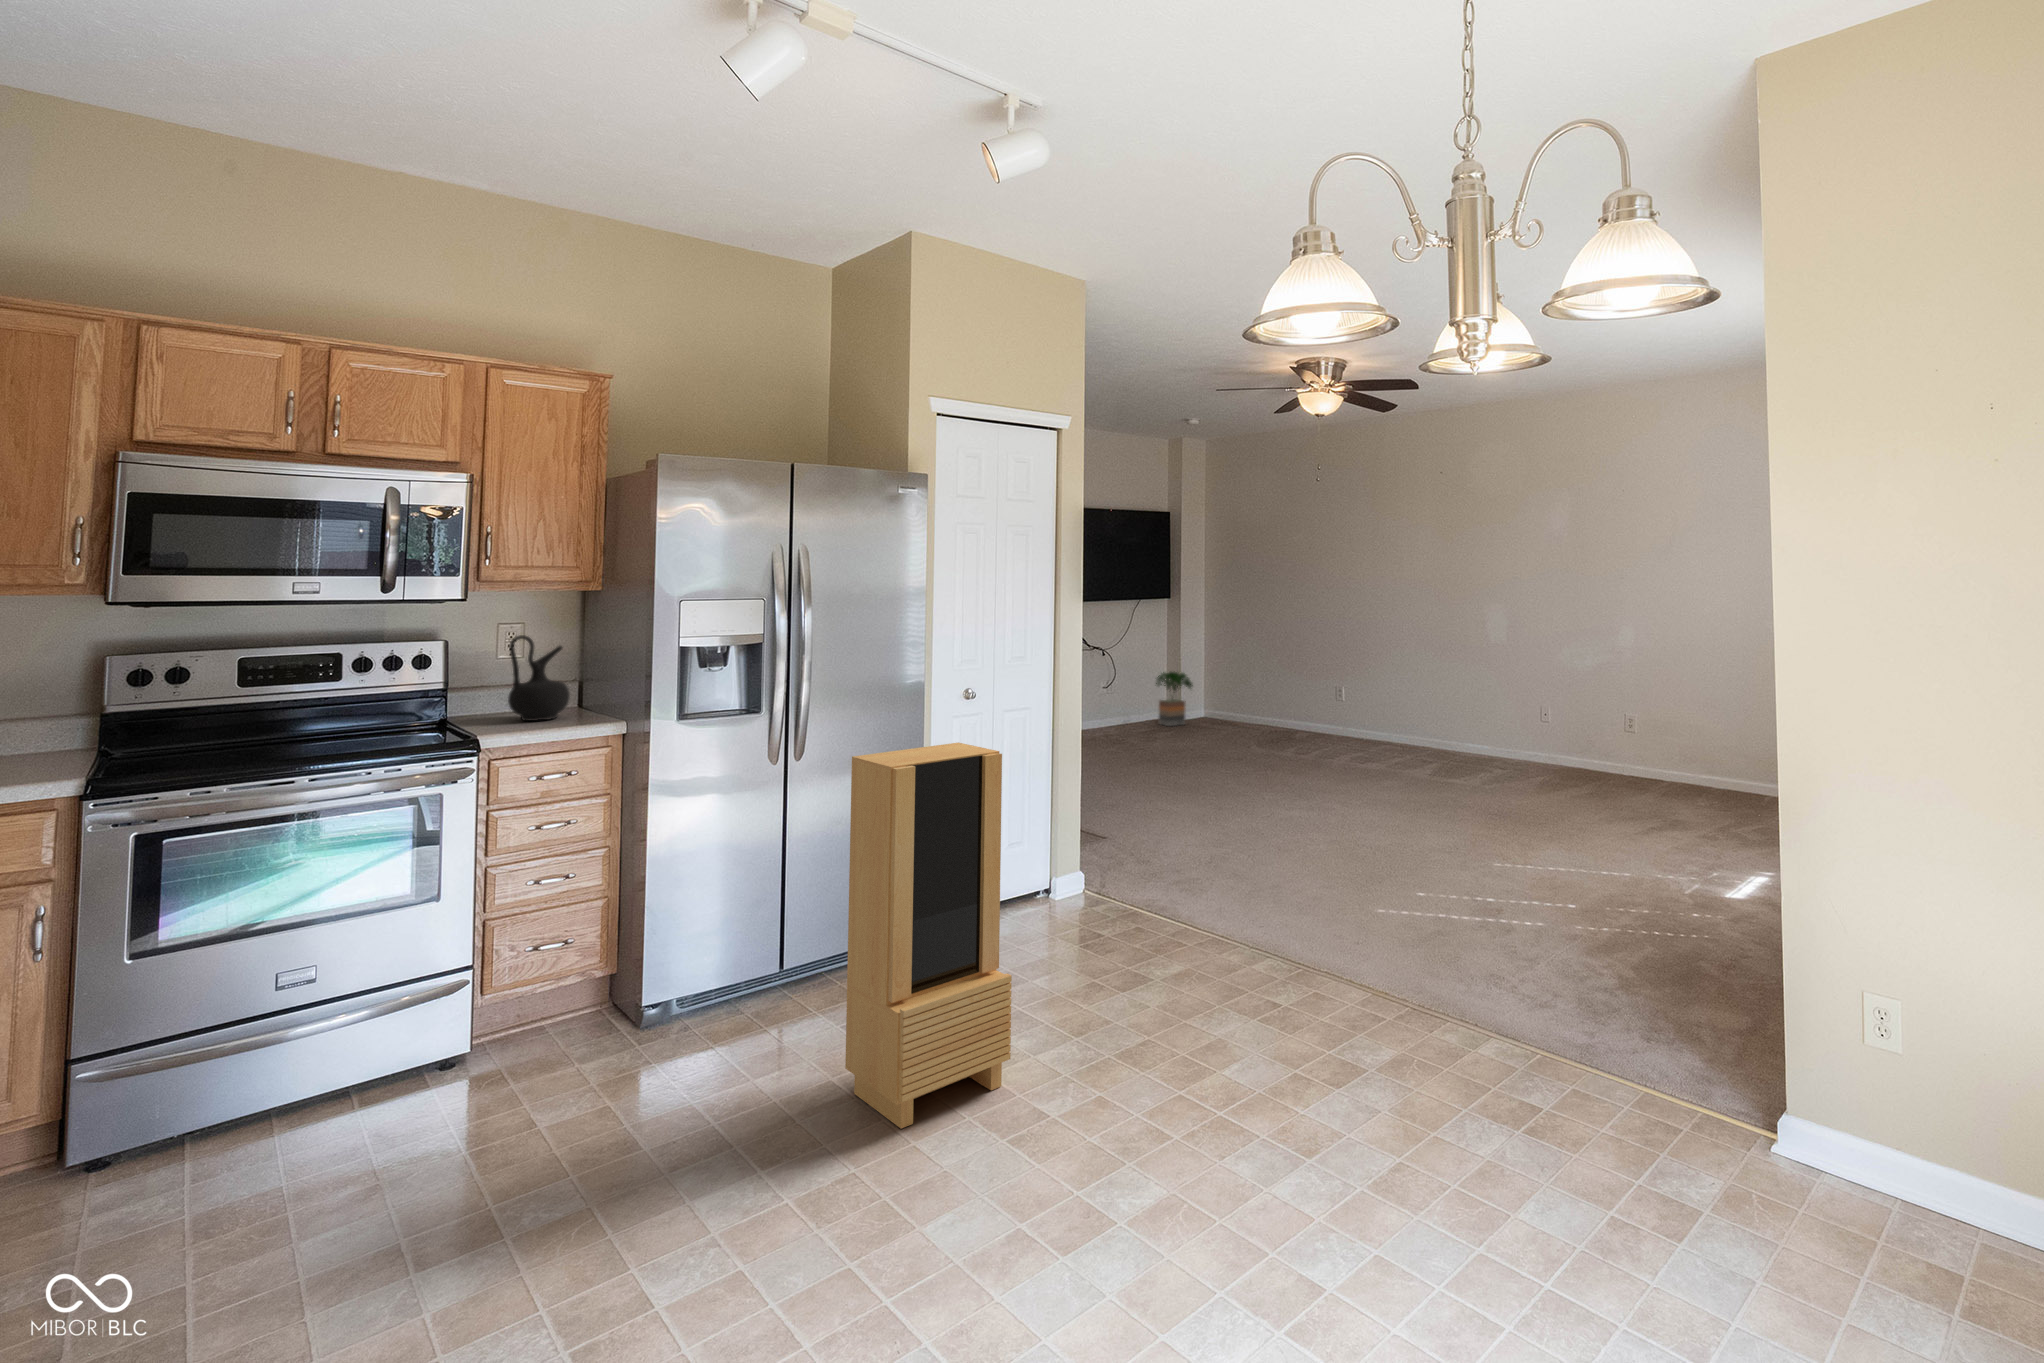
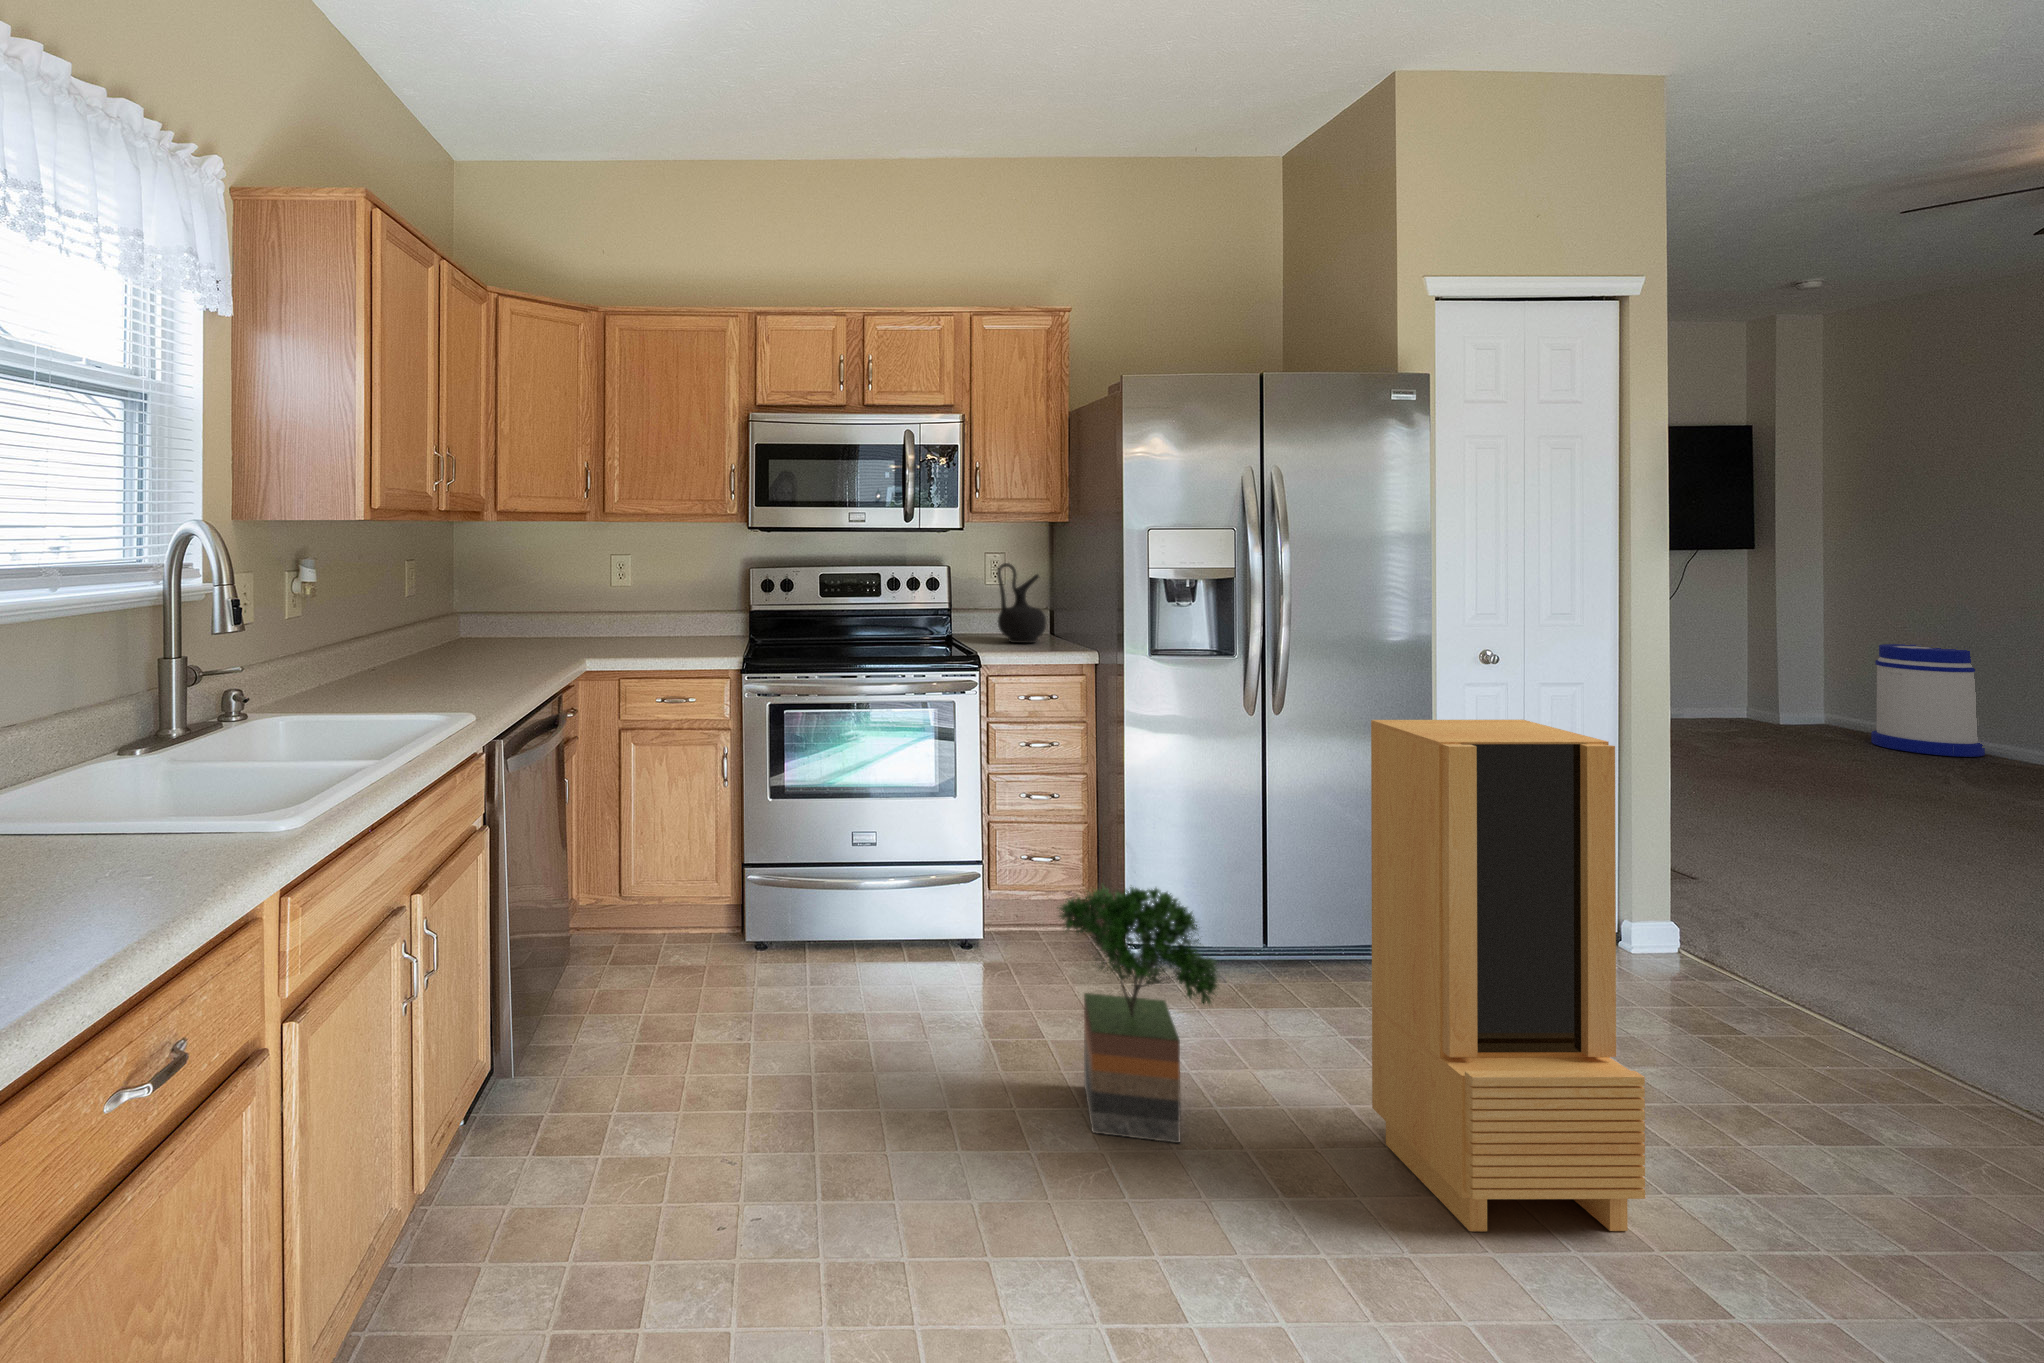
trash can: none [1225,661,1272,733] -> present [1871,644,1985,757]
potted tree: present [1156,672,1193,726] -> present [1057,886,1217,1143]

